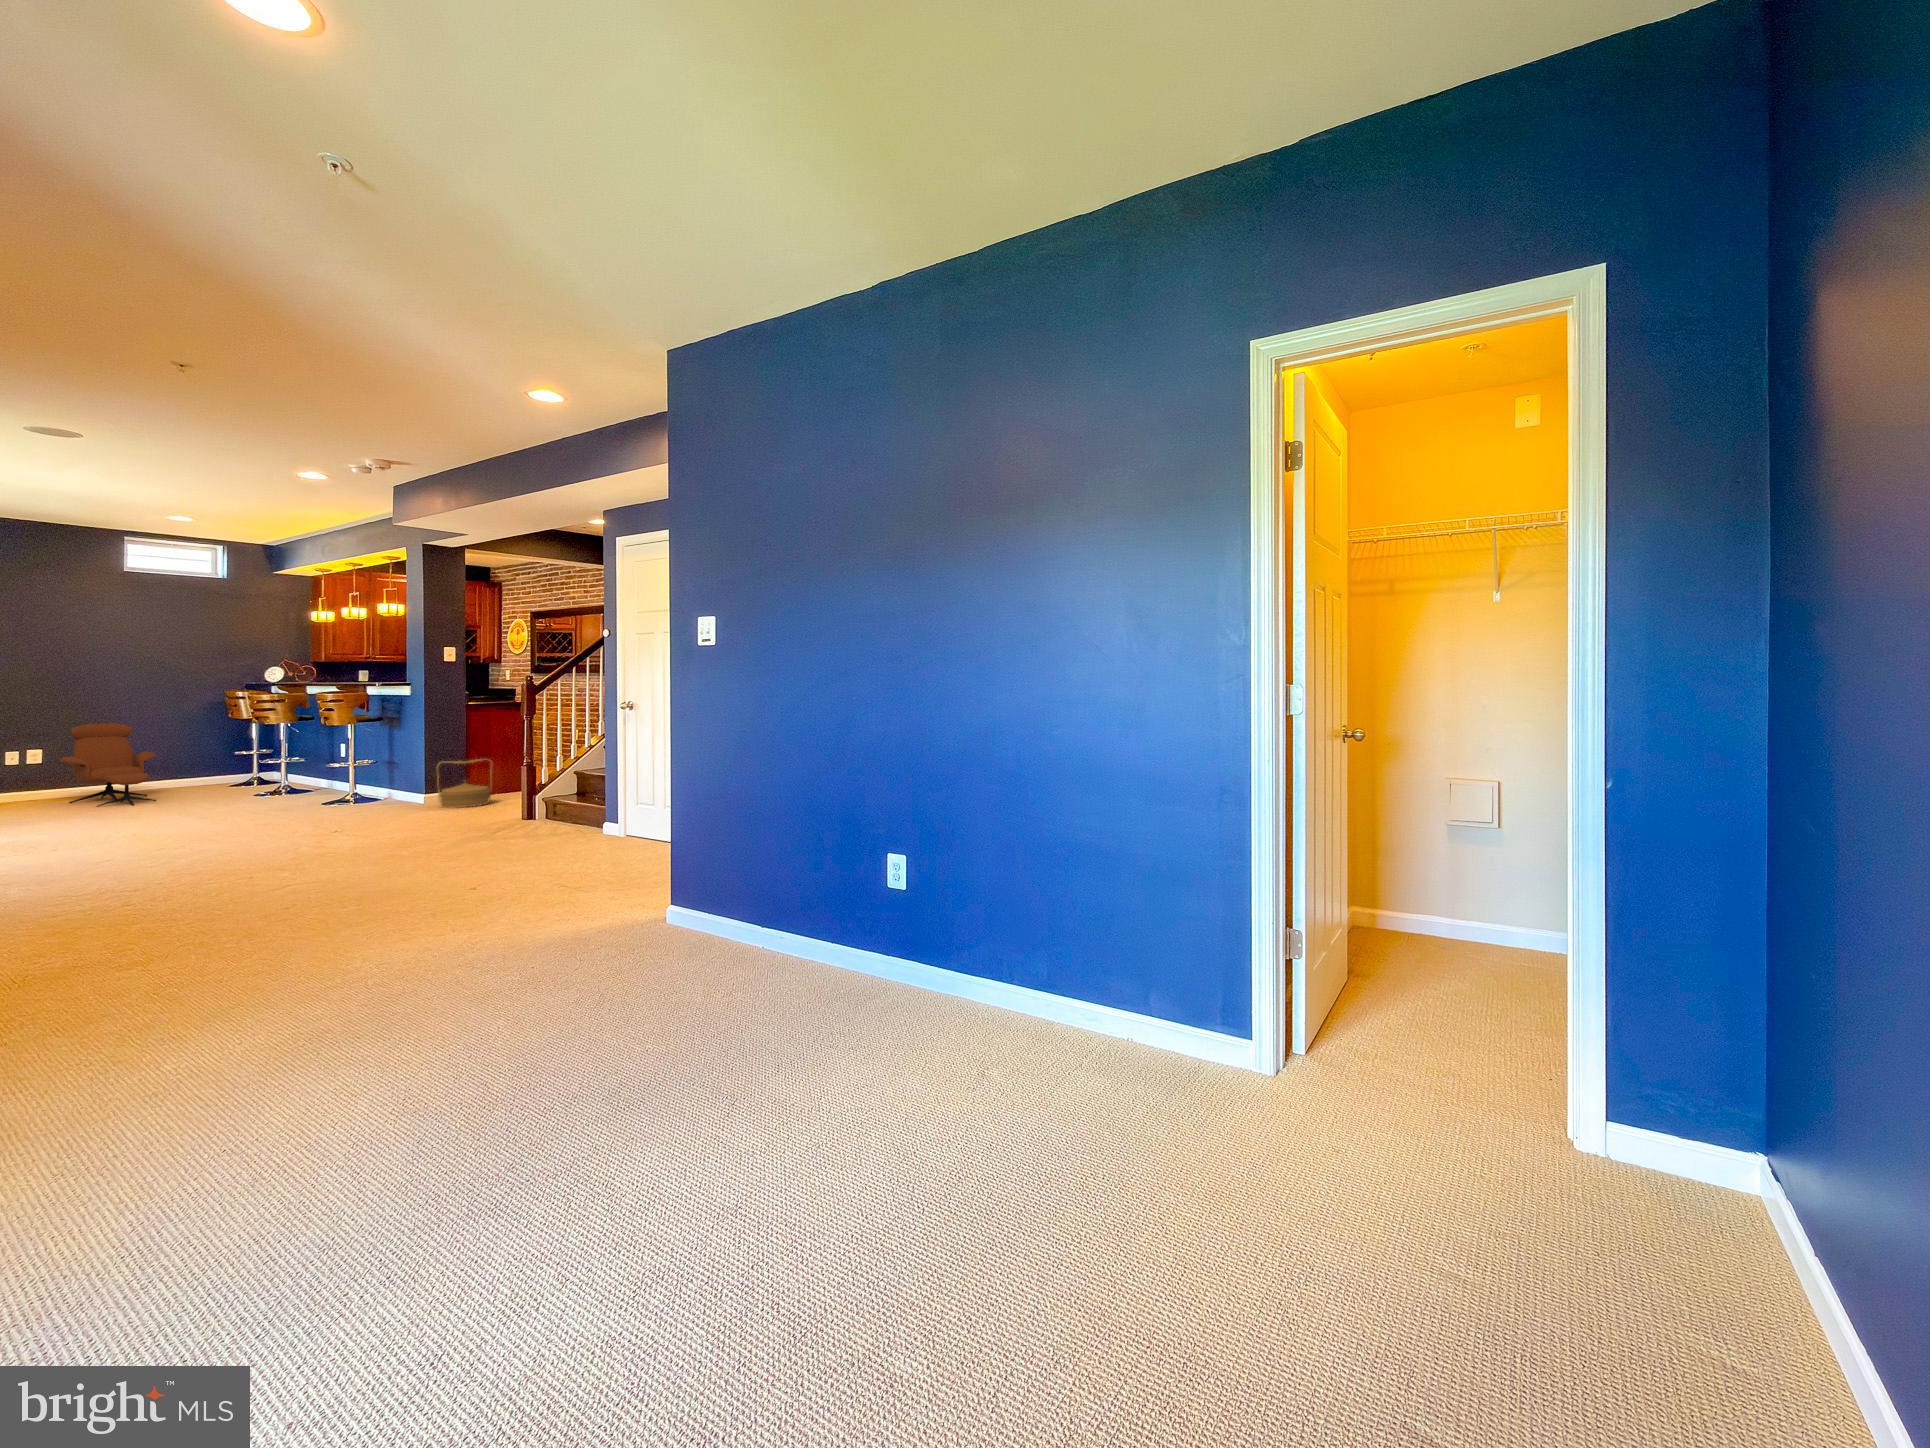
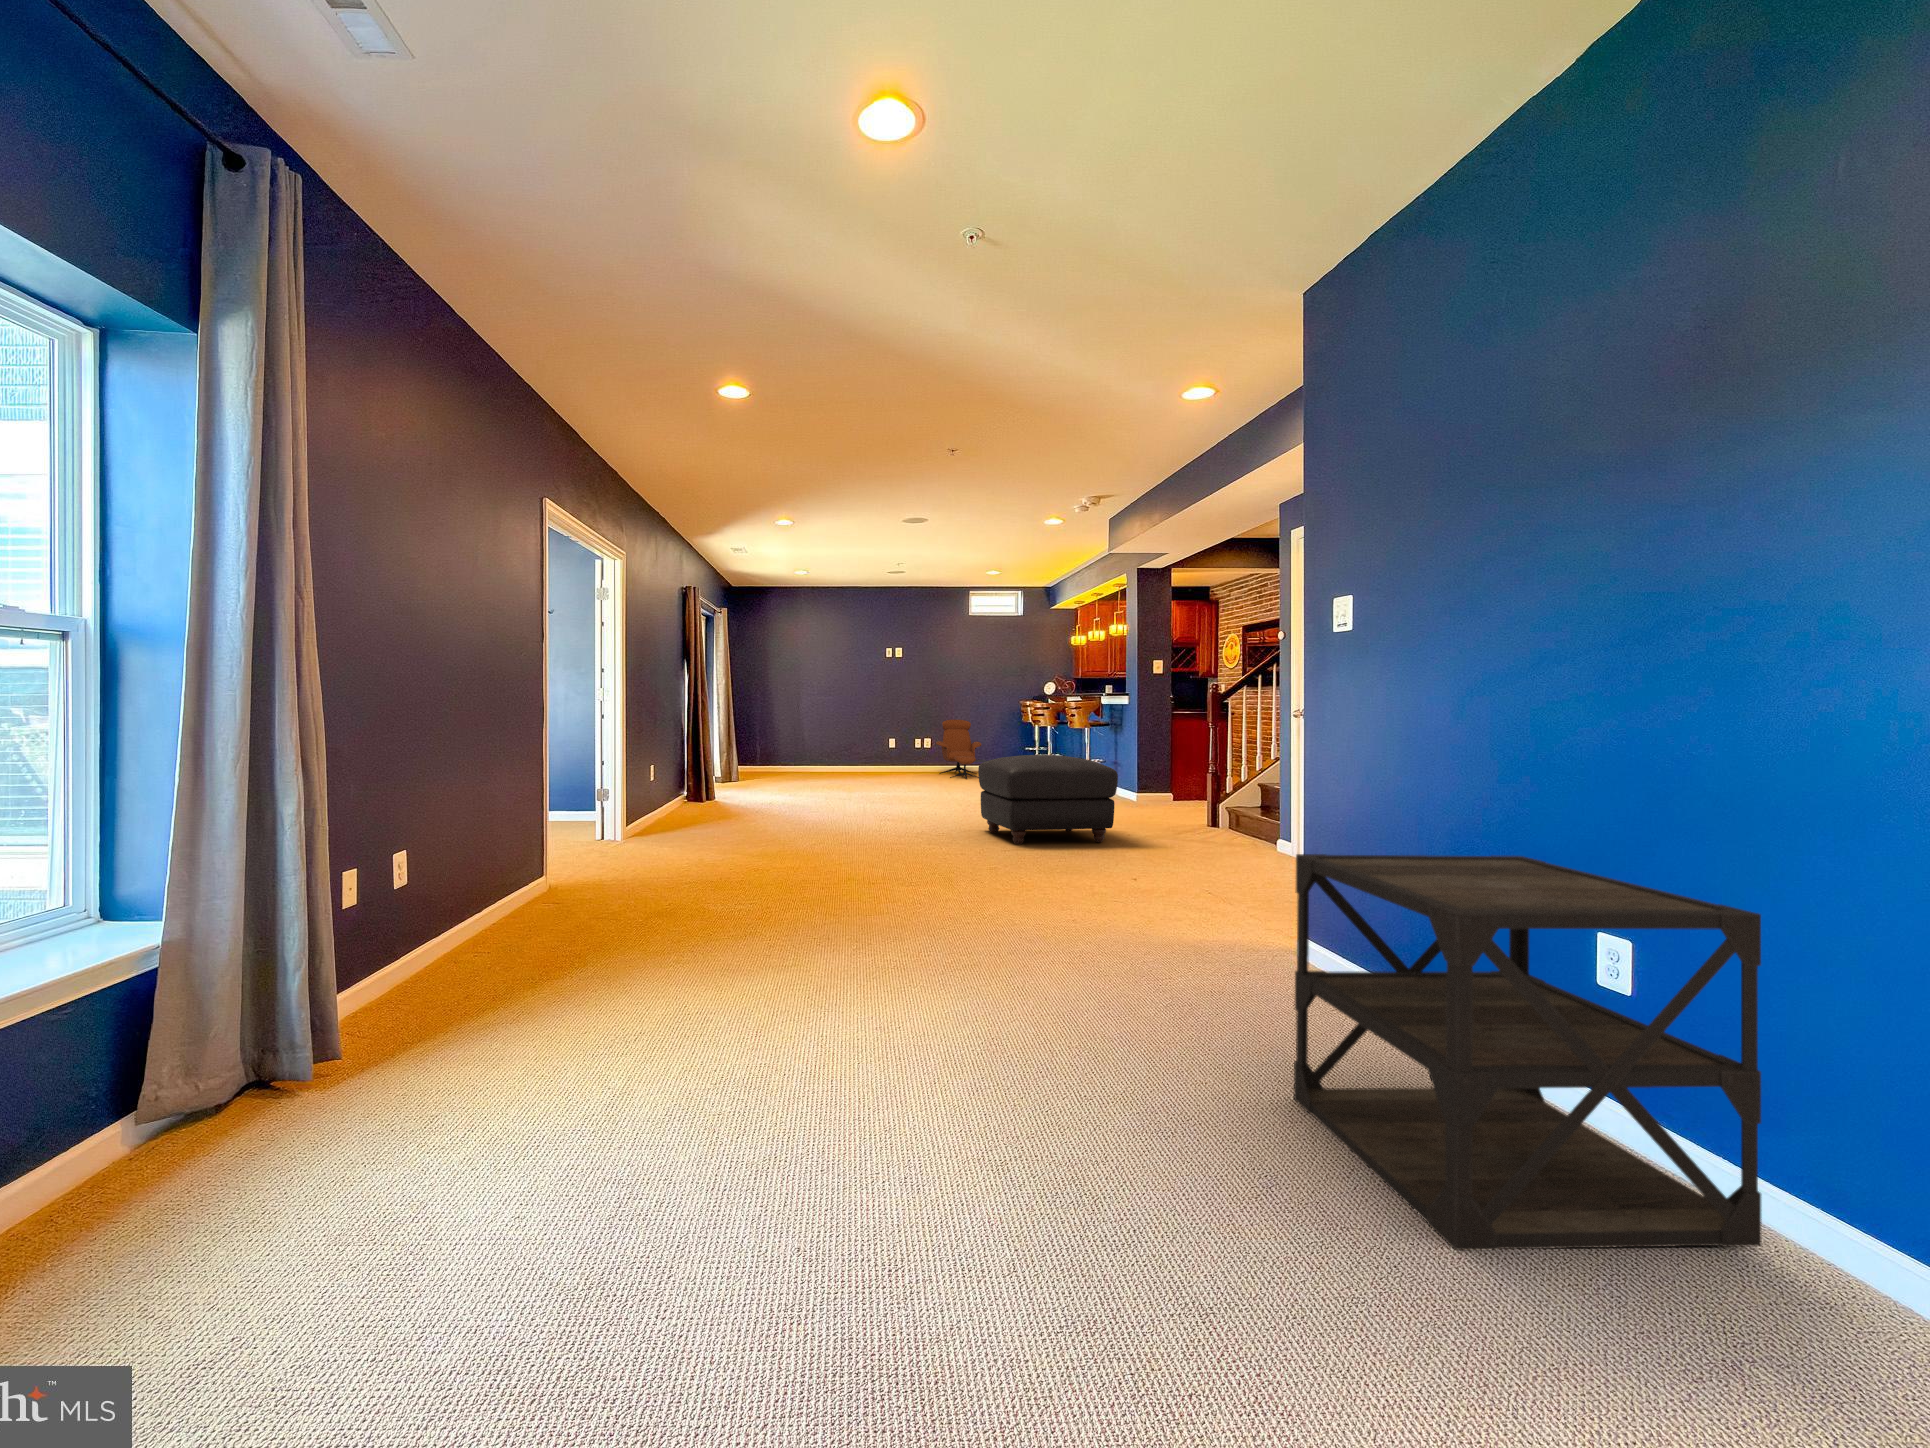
woven basket: present [436,760,492,808] -> none [1145,765,1190,811]
ottoman: none [205,765,427,879] -> present [978,755,1118,844]
side table: none [719,811,983,1085] -> present [1294,854,1761,1250]

